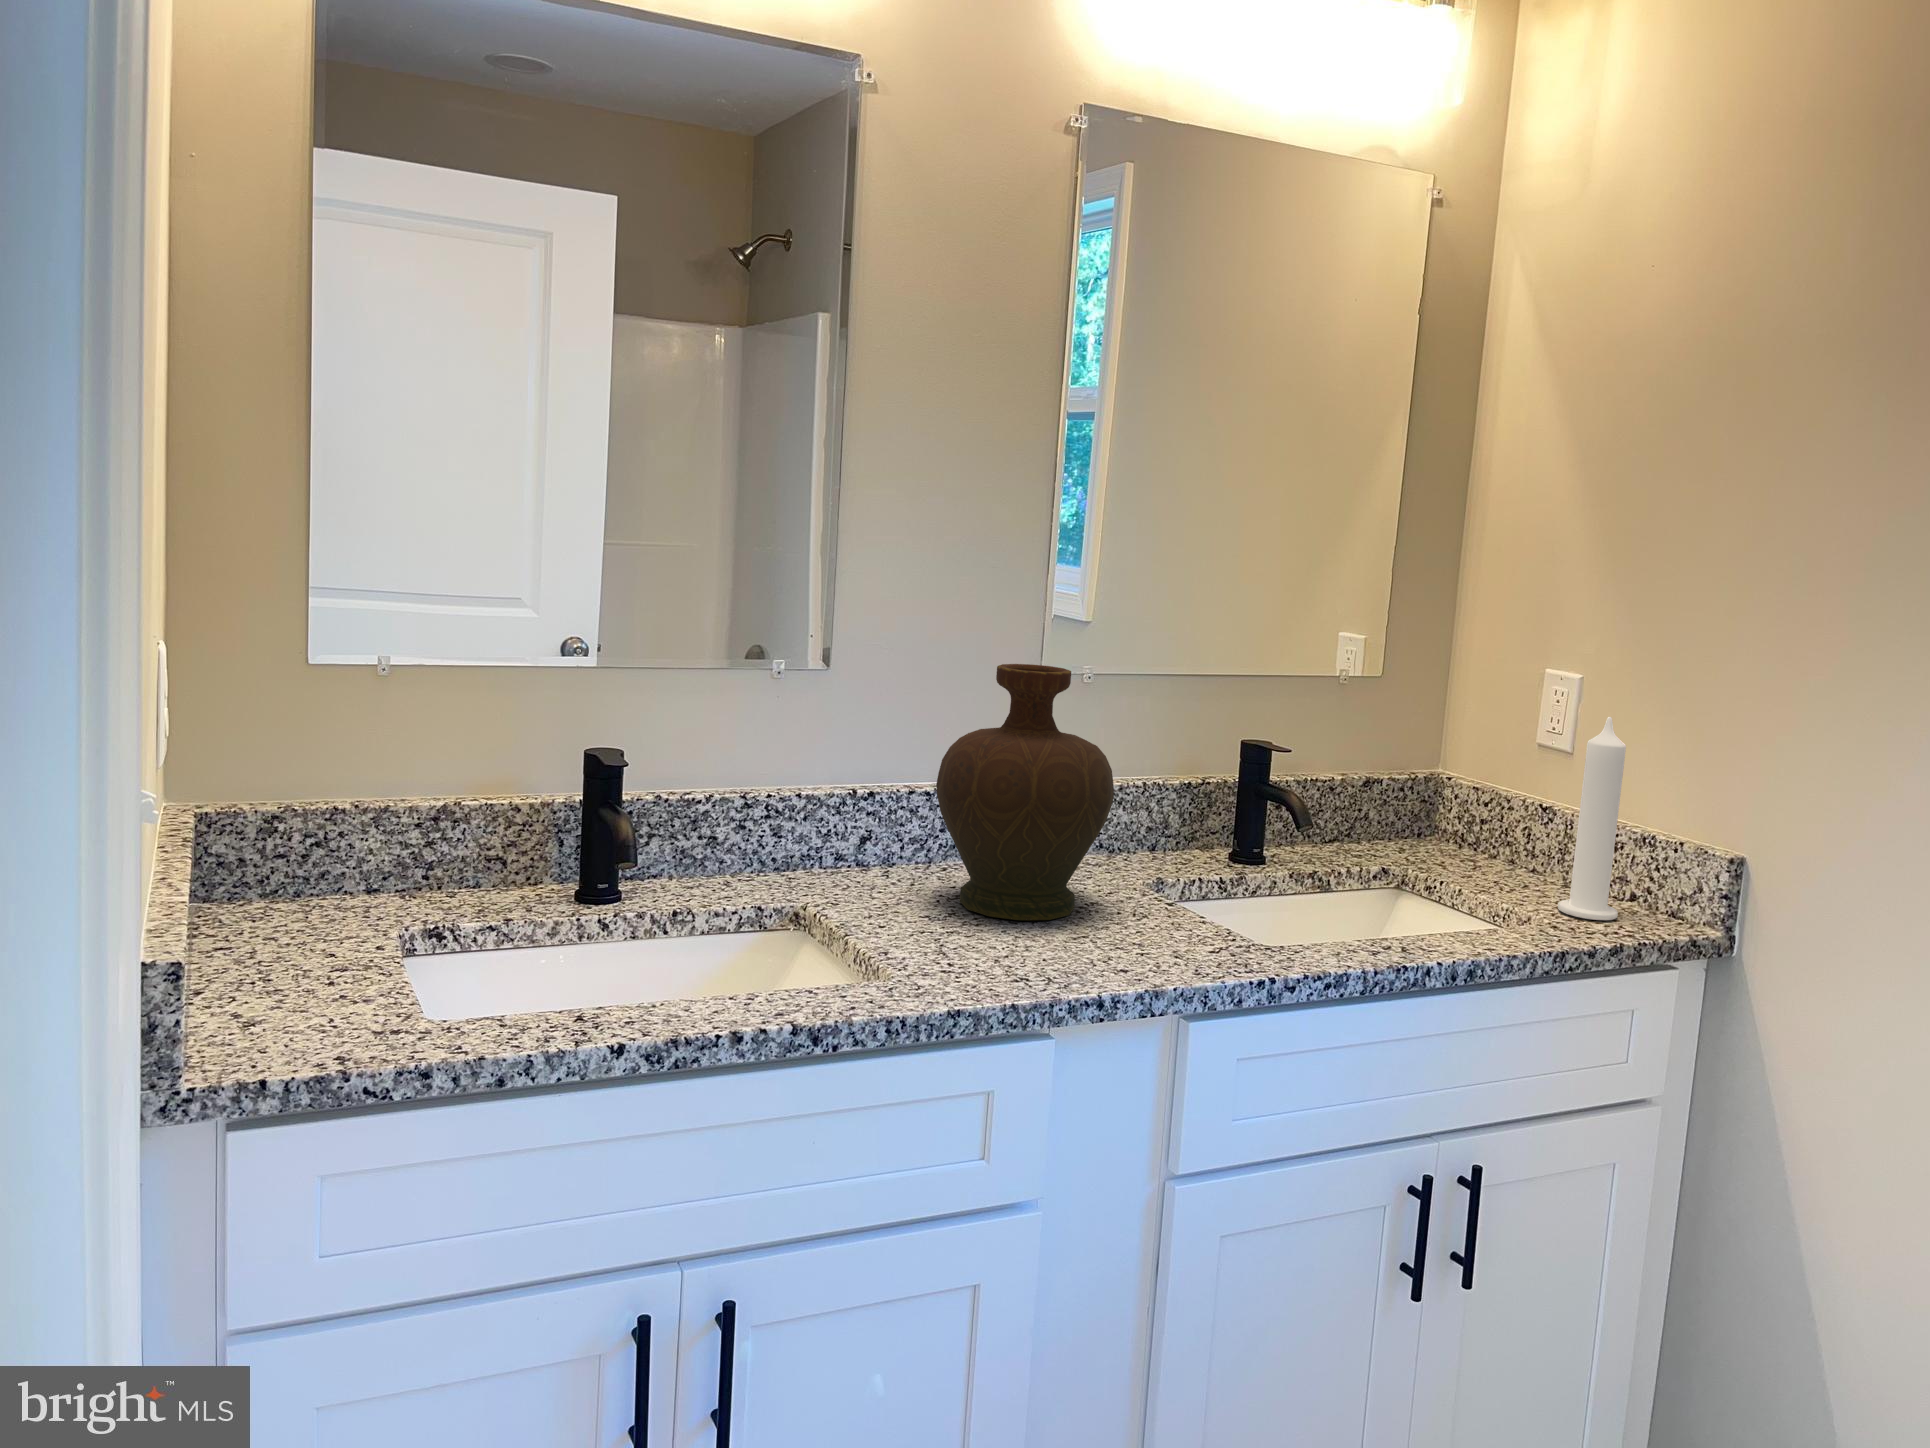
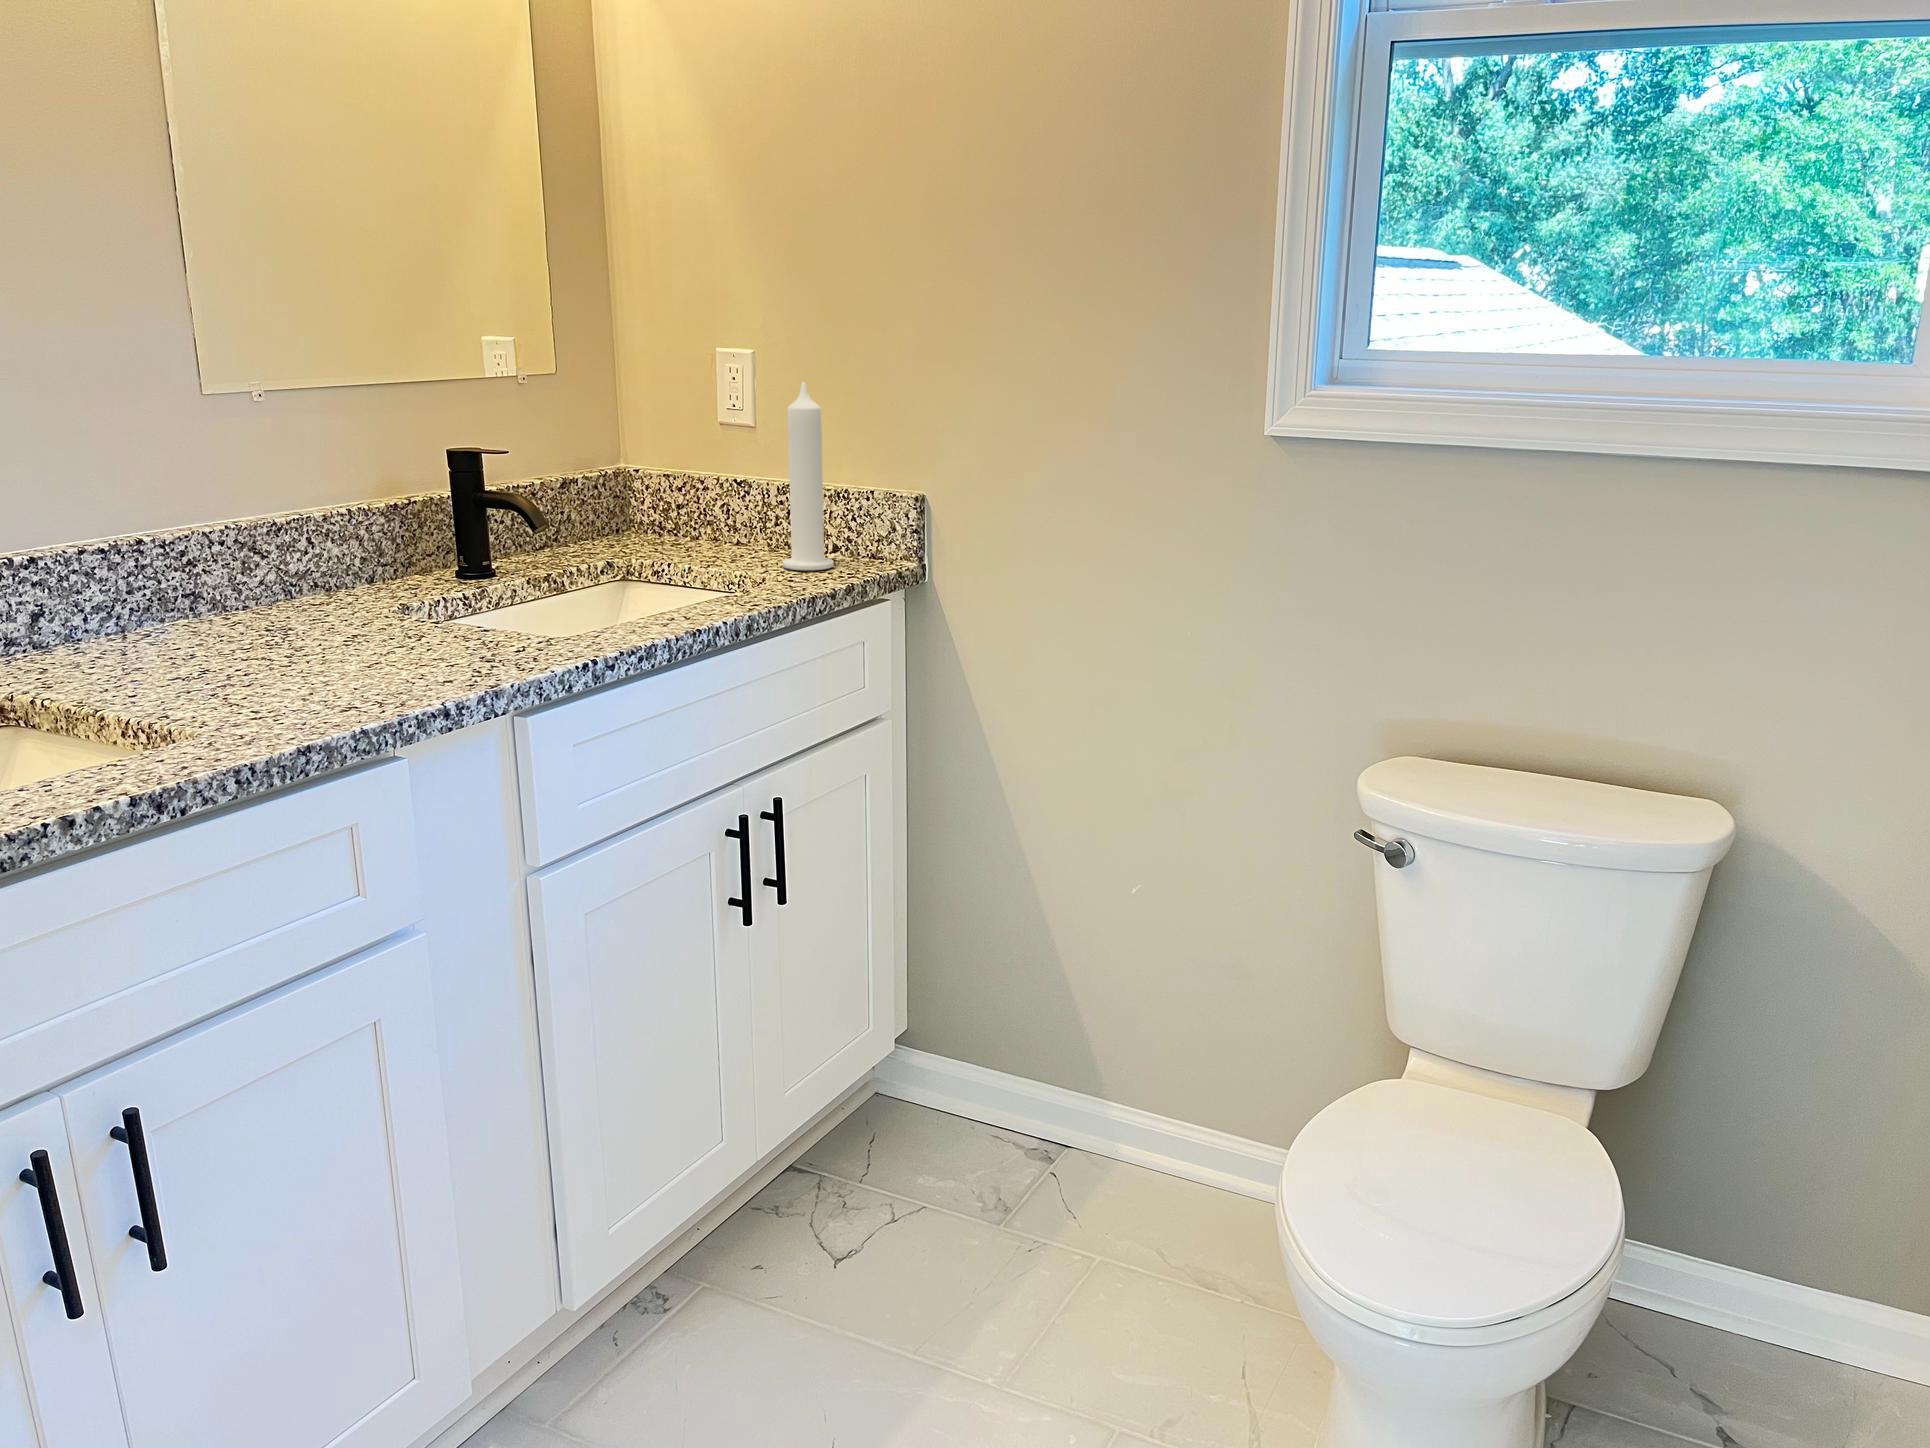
decorative vase: present [936,664,1114,921] -> none [141,375,362,665]

